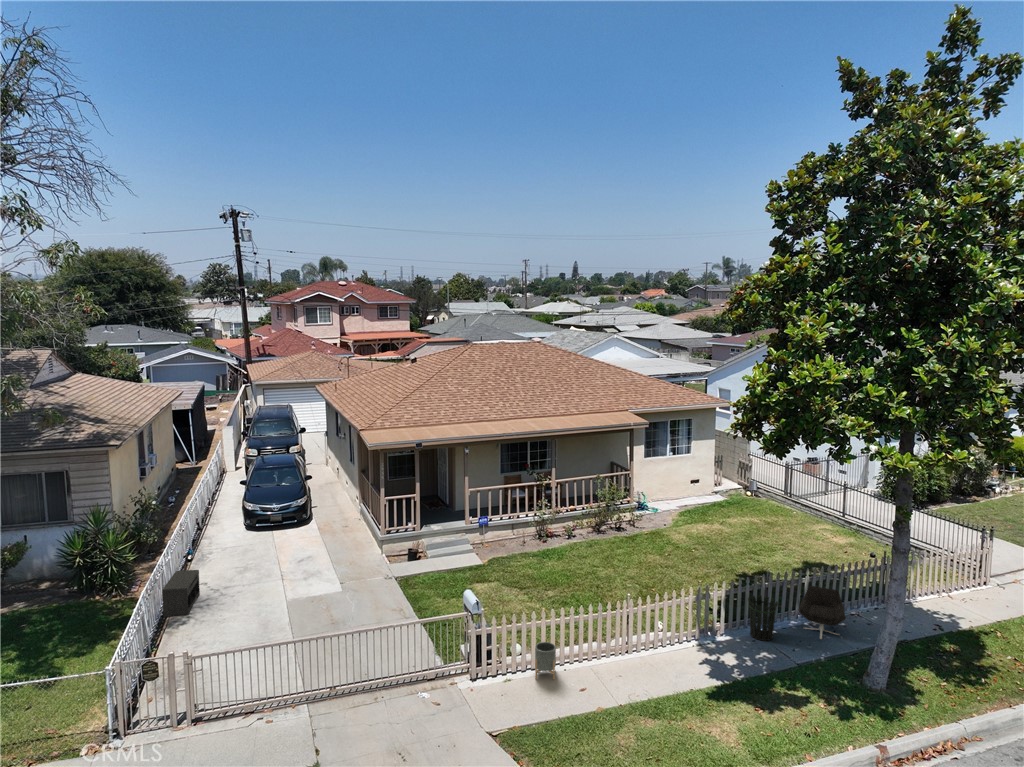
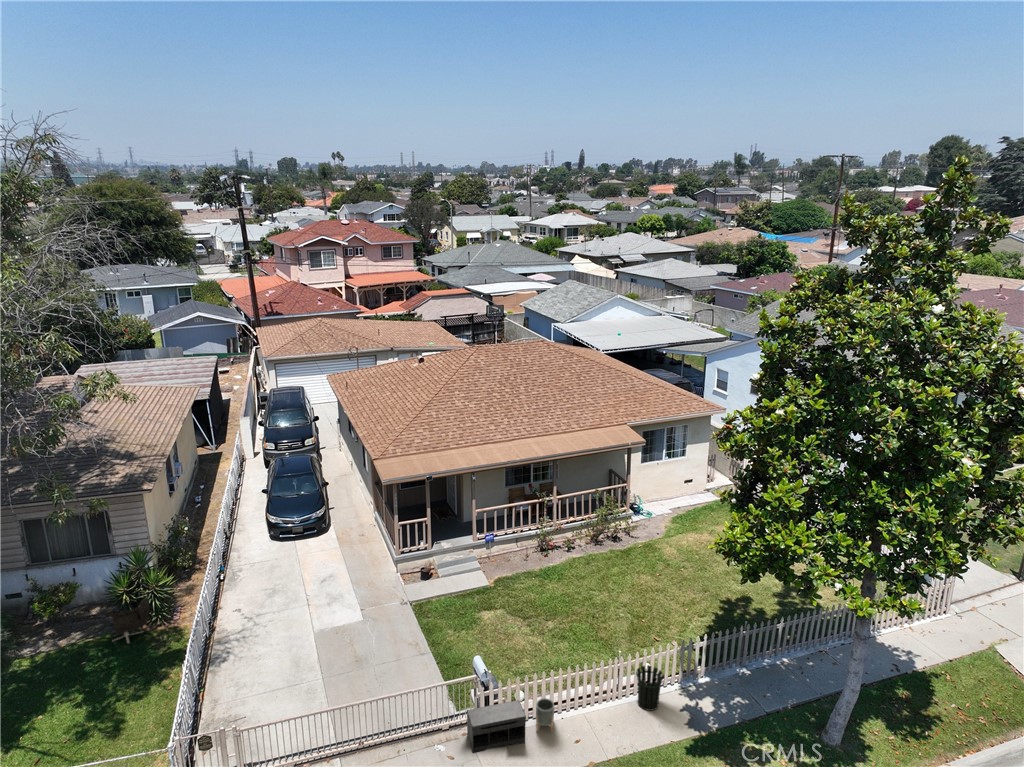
bench: present [162,570,200,617] -> present [467,700,526,753]
lounge chair: present [799,586,846,639] -> present [112,599,150,643]
waste bin: present [748,595,778,641] -> present [636,666,664,711]

